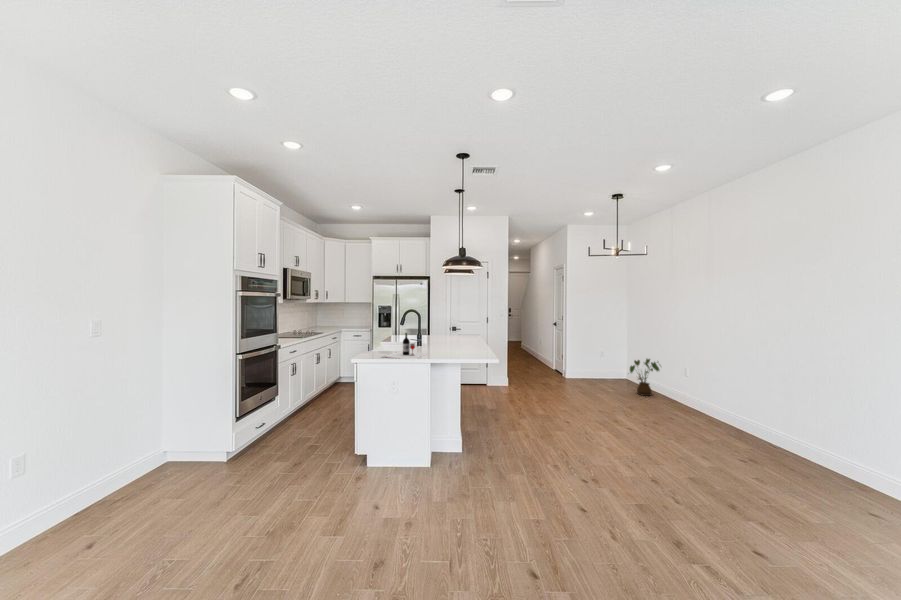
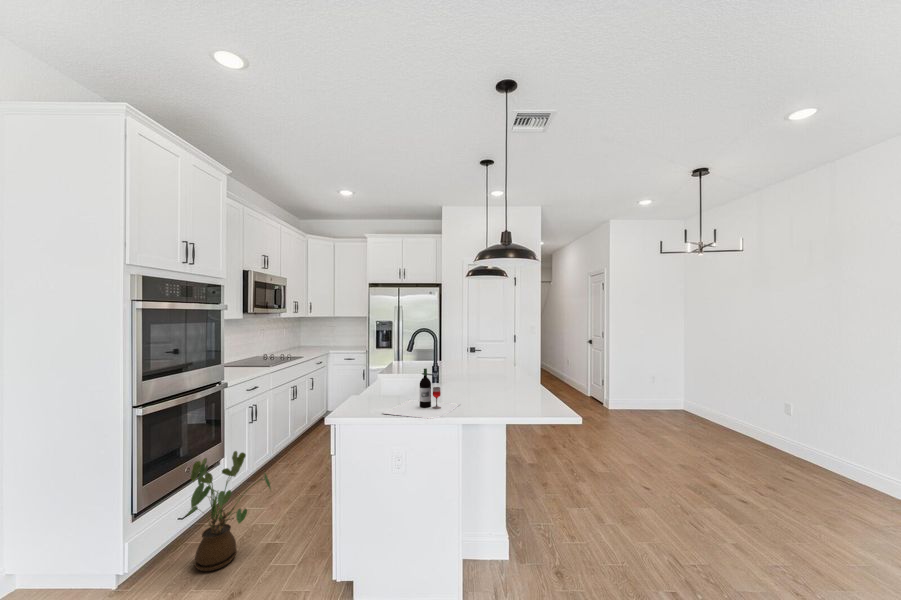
house plant: present [630,359,659,396] -> present [187,451,271,571]

